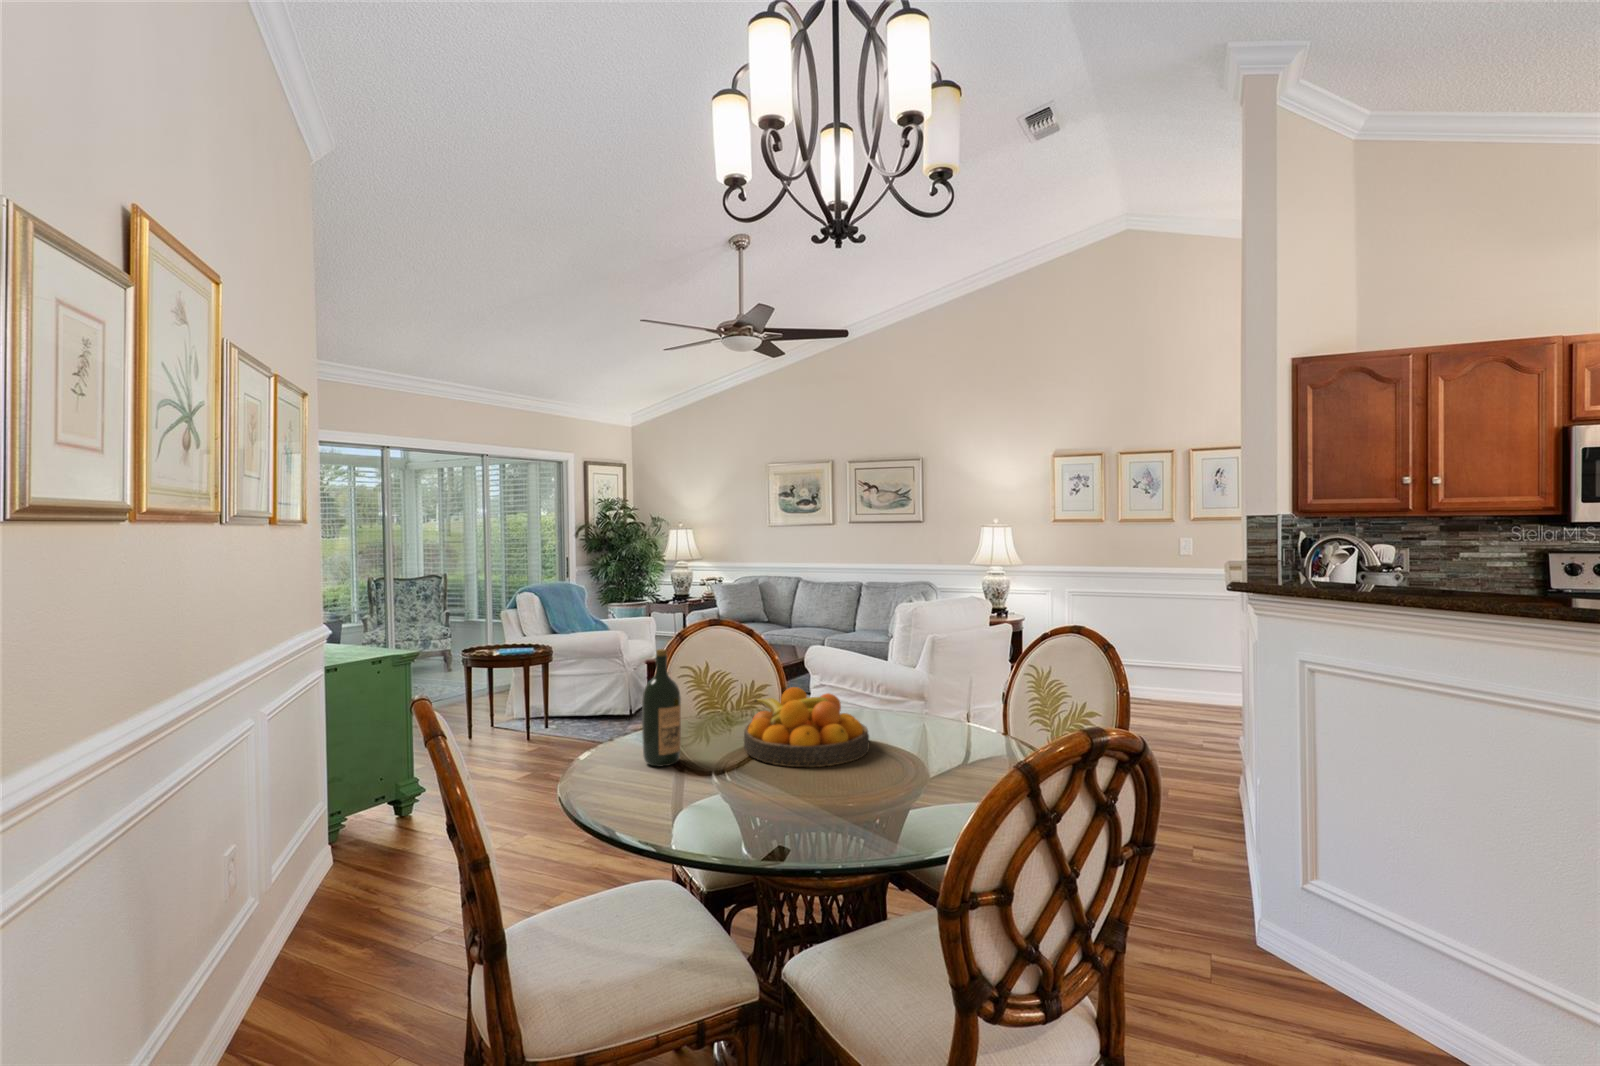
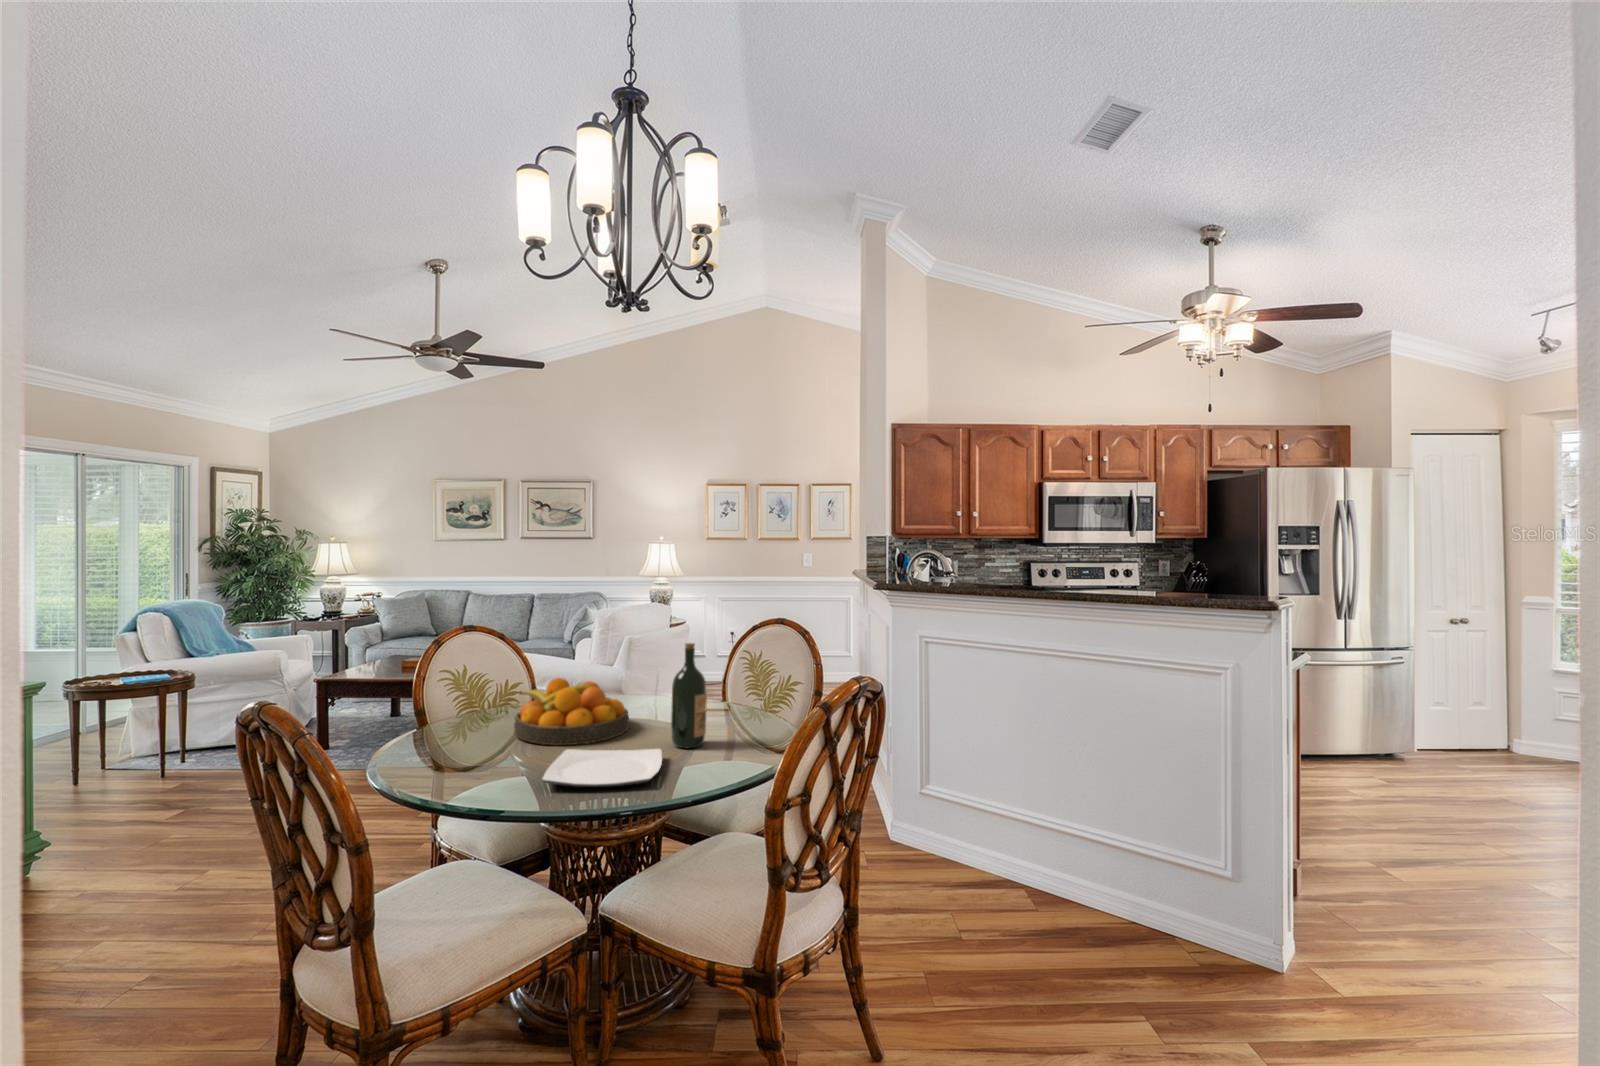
wine bottle: present [642,649,681,766] -> present [671,643,707,748]
plate: none [727,773,879,829] -> present [542,749,662,787]

